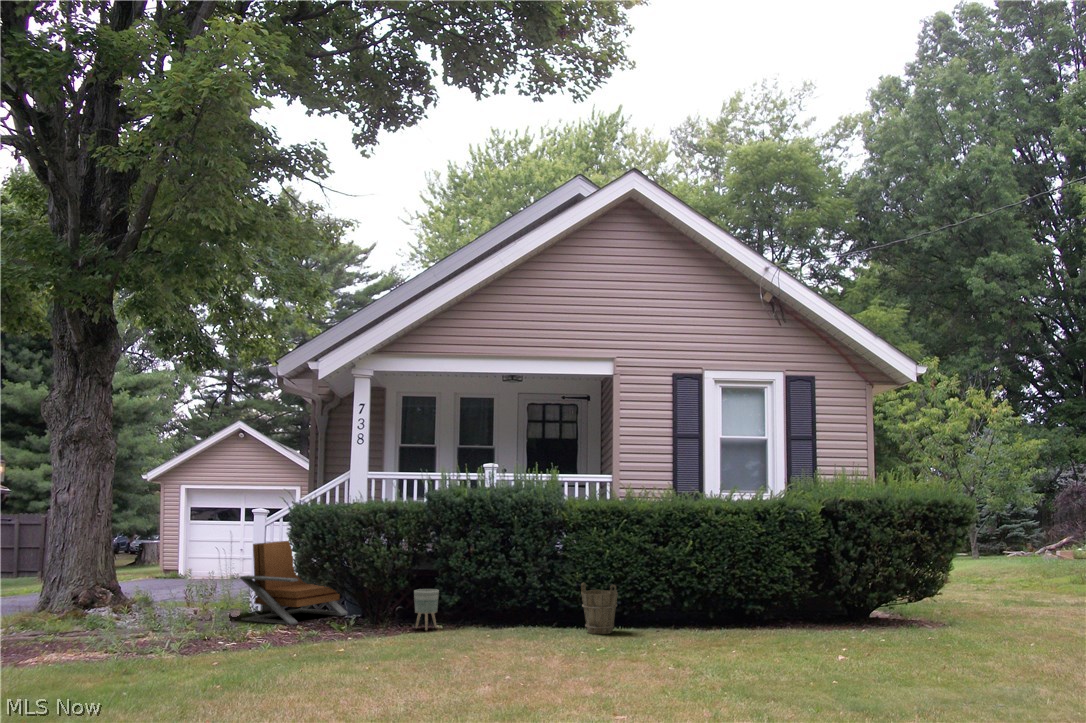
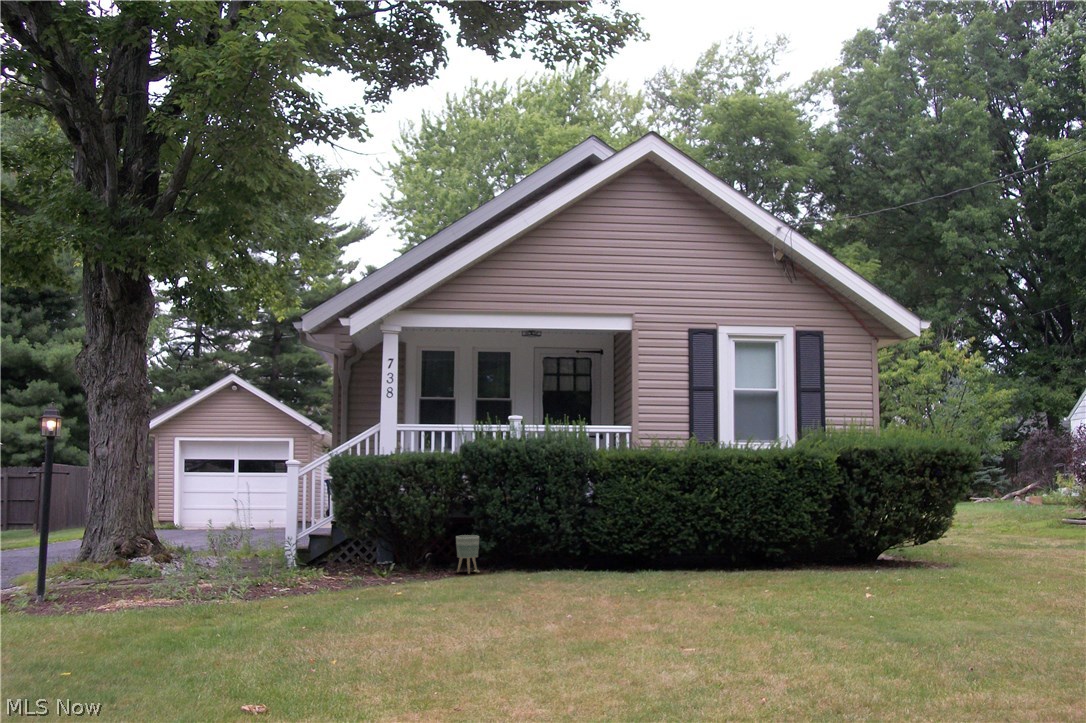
lounge chair: present [240,541,348,625] -> none [283,490,385,571]
bucket: present [581,583,618,634] -> none [615,528,649,575]

